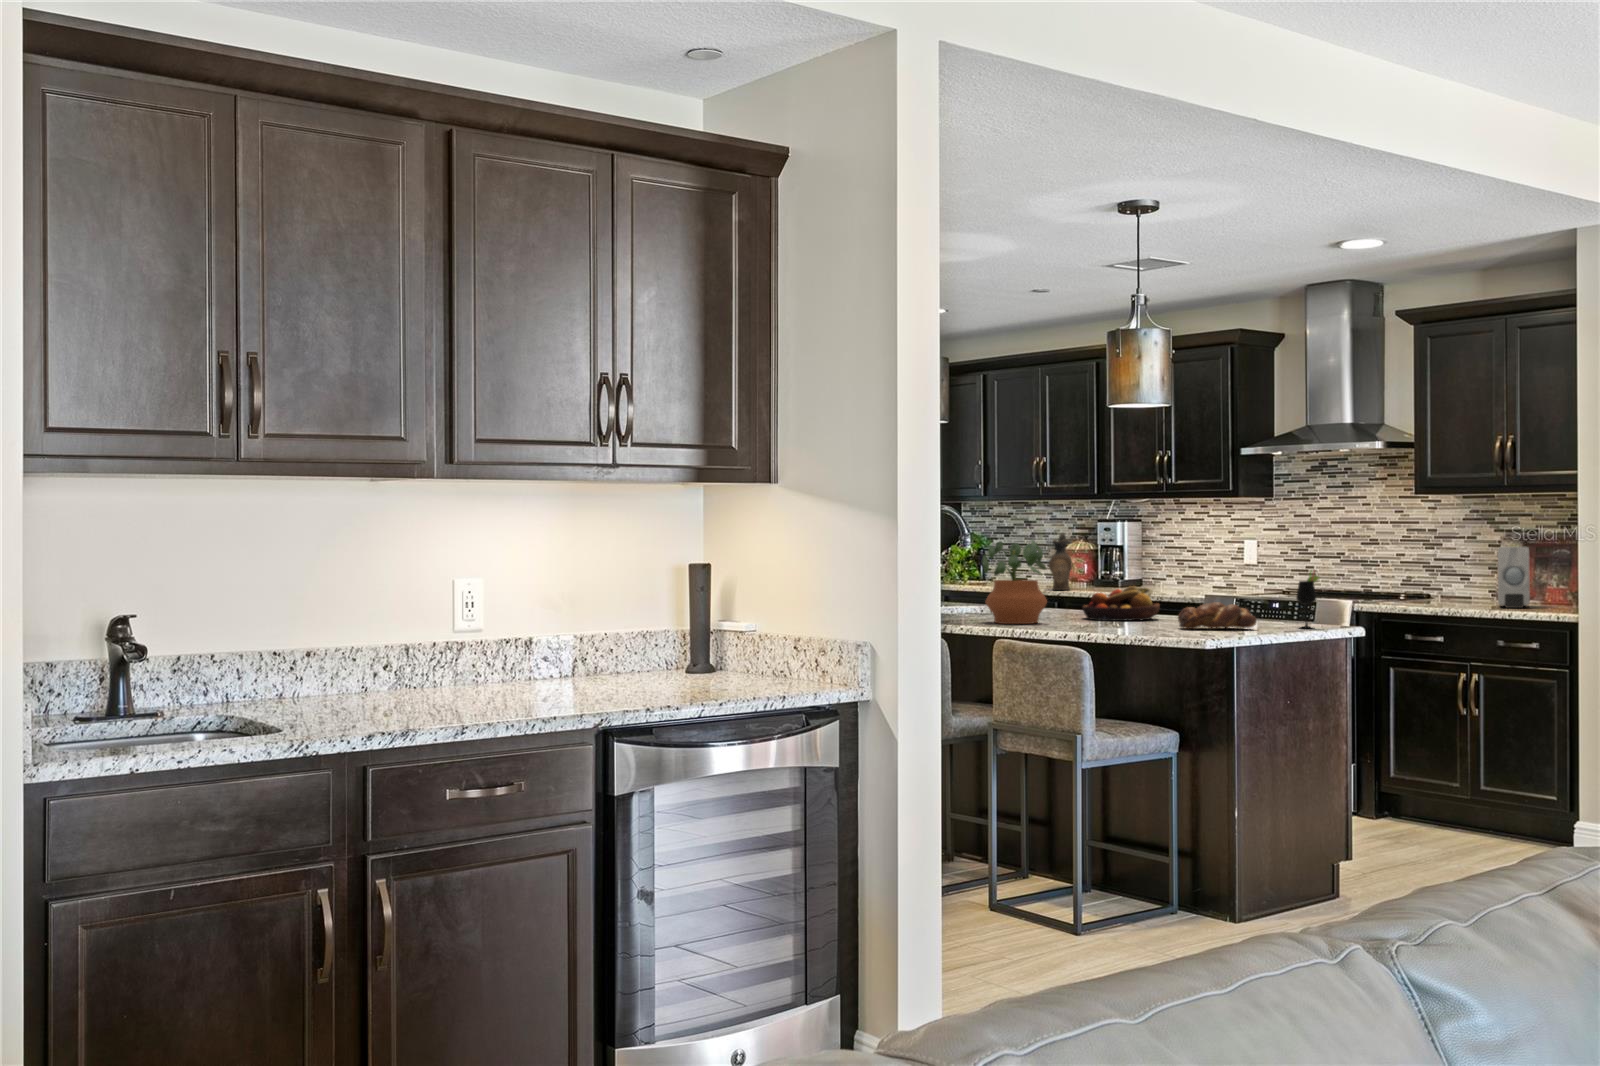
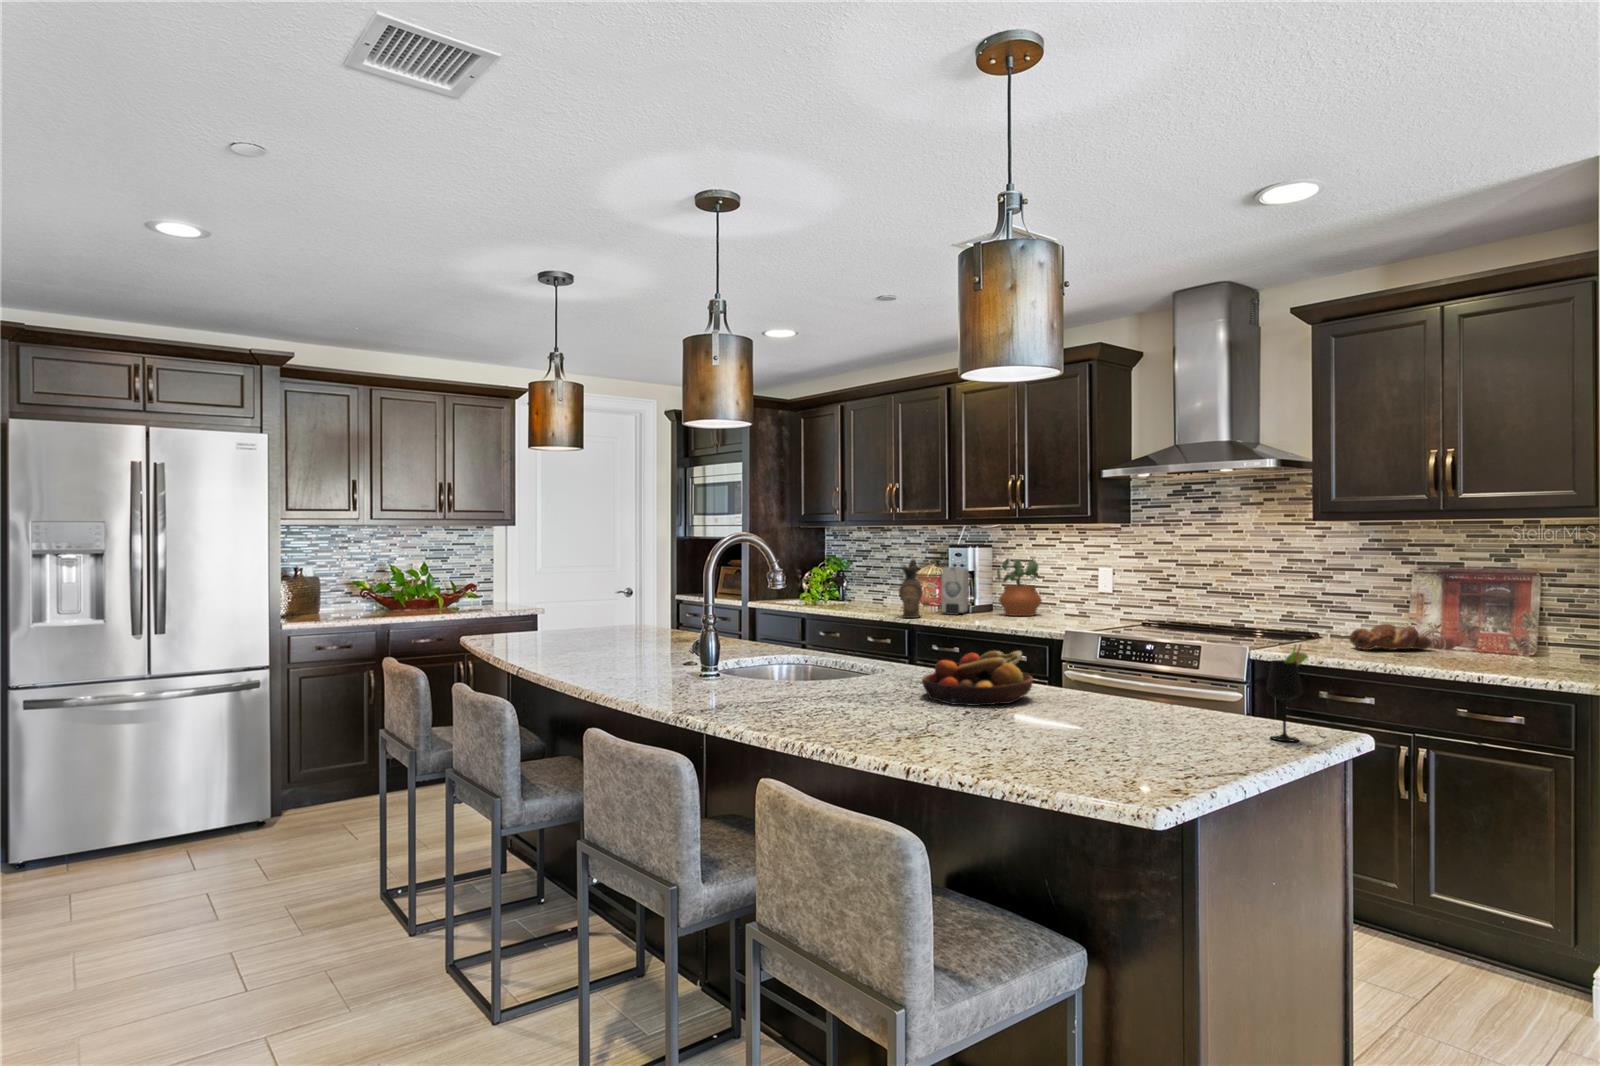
potted plant: present [982,540,1047,624] -> present [997,558,1042,616]
soap dispenser: present [1497,547,1530,608] -> present [941,567,969,615]
bread loaf: present [1178,602,1257,629] -> present [1349,624,1432,650]

